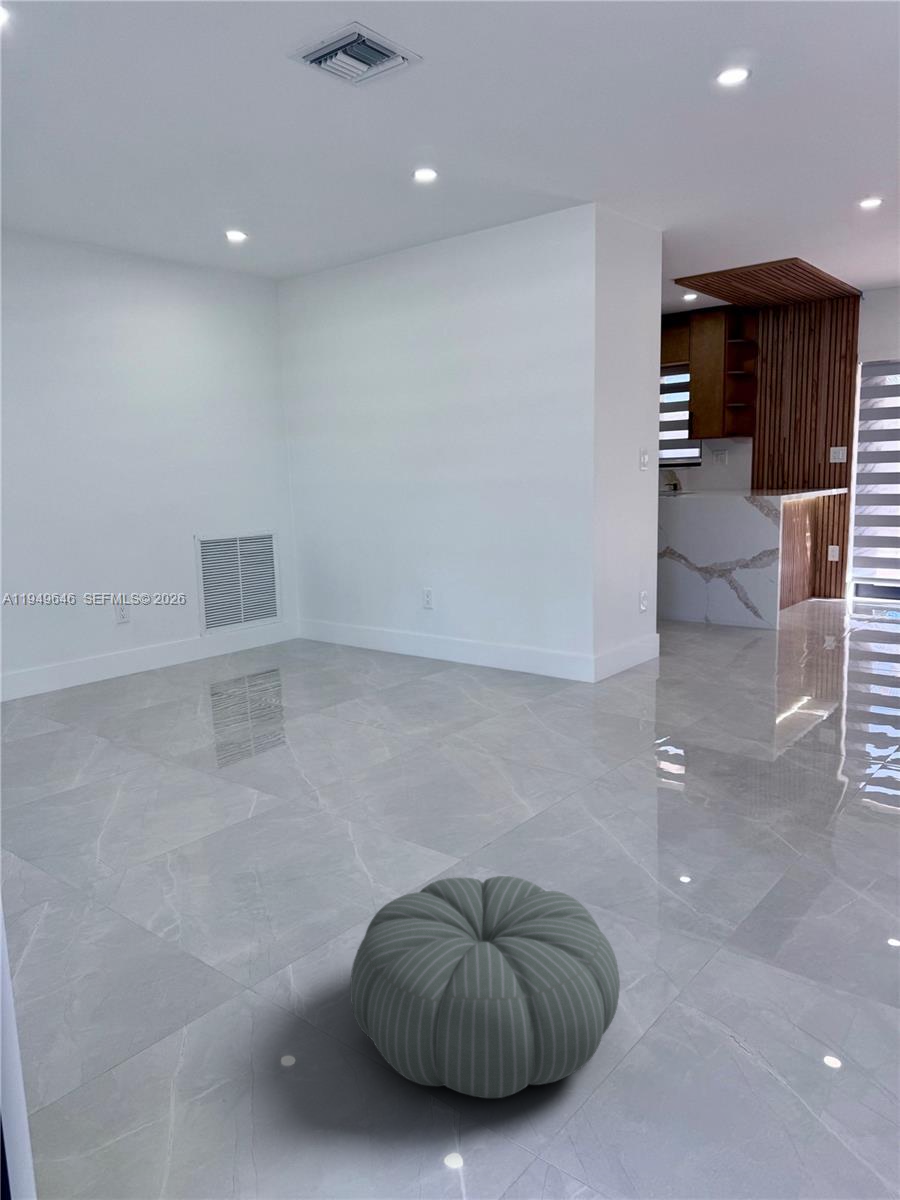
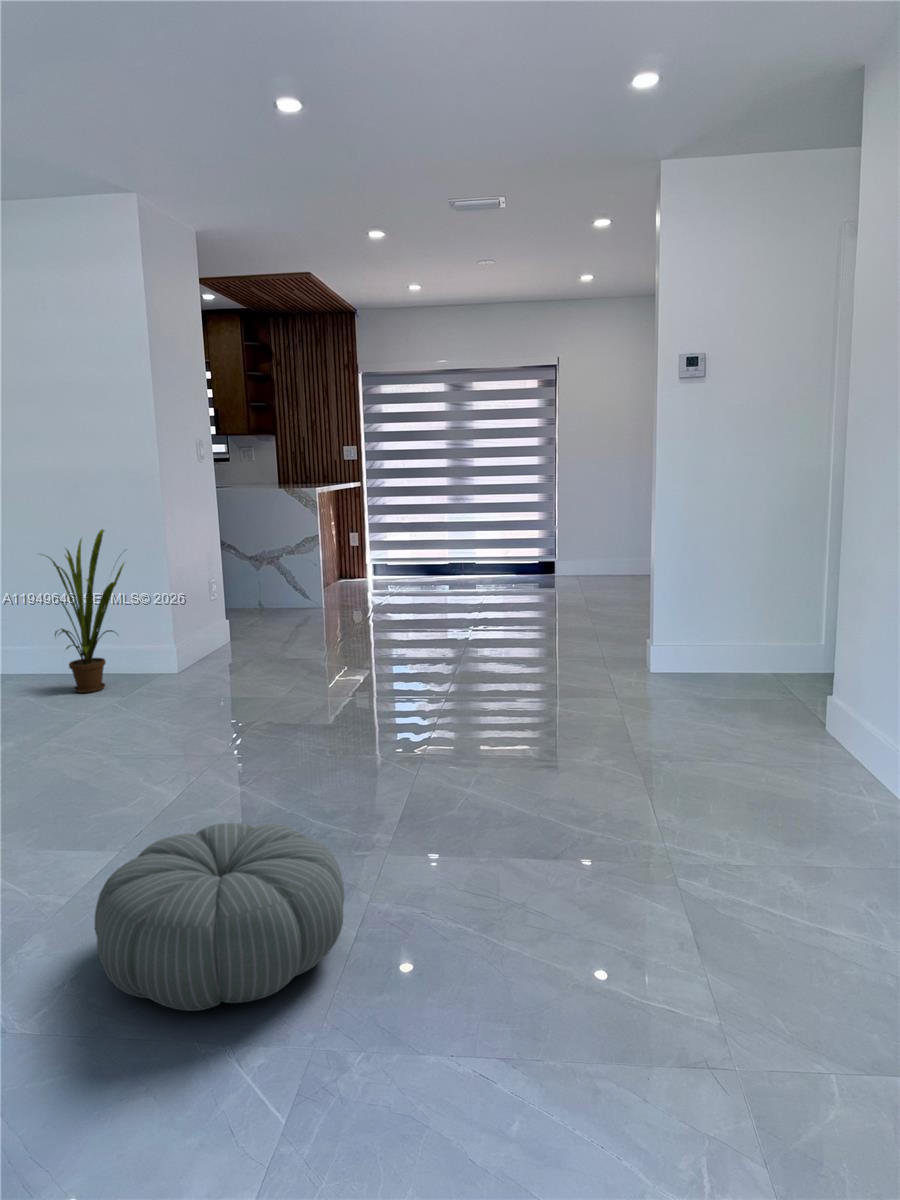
house plant: none [475,533,554,691] -> present [49,529,124,693]

